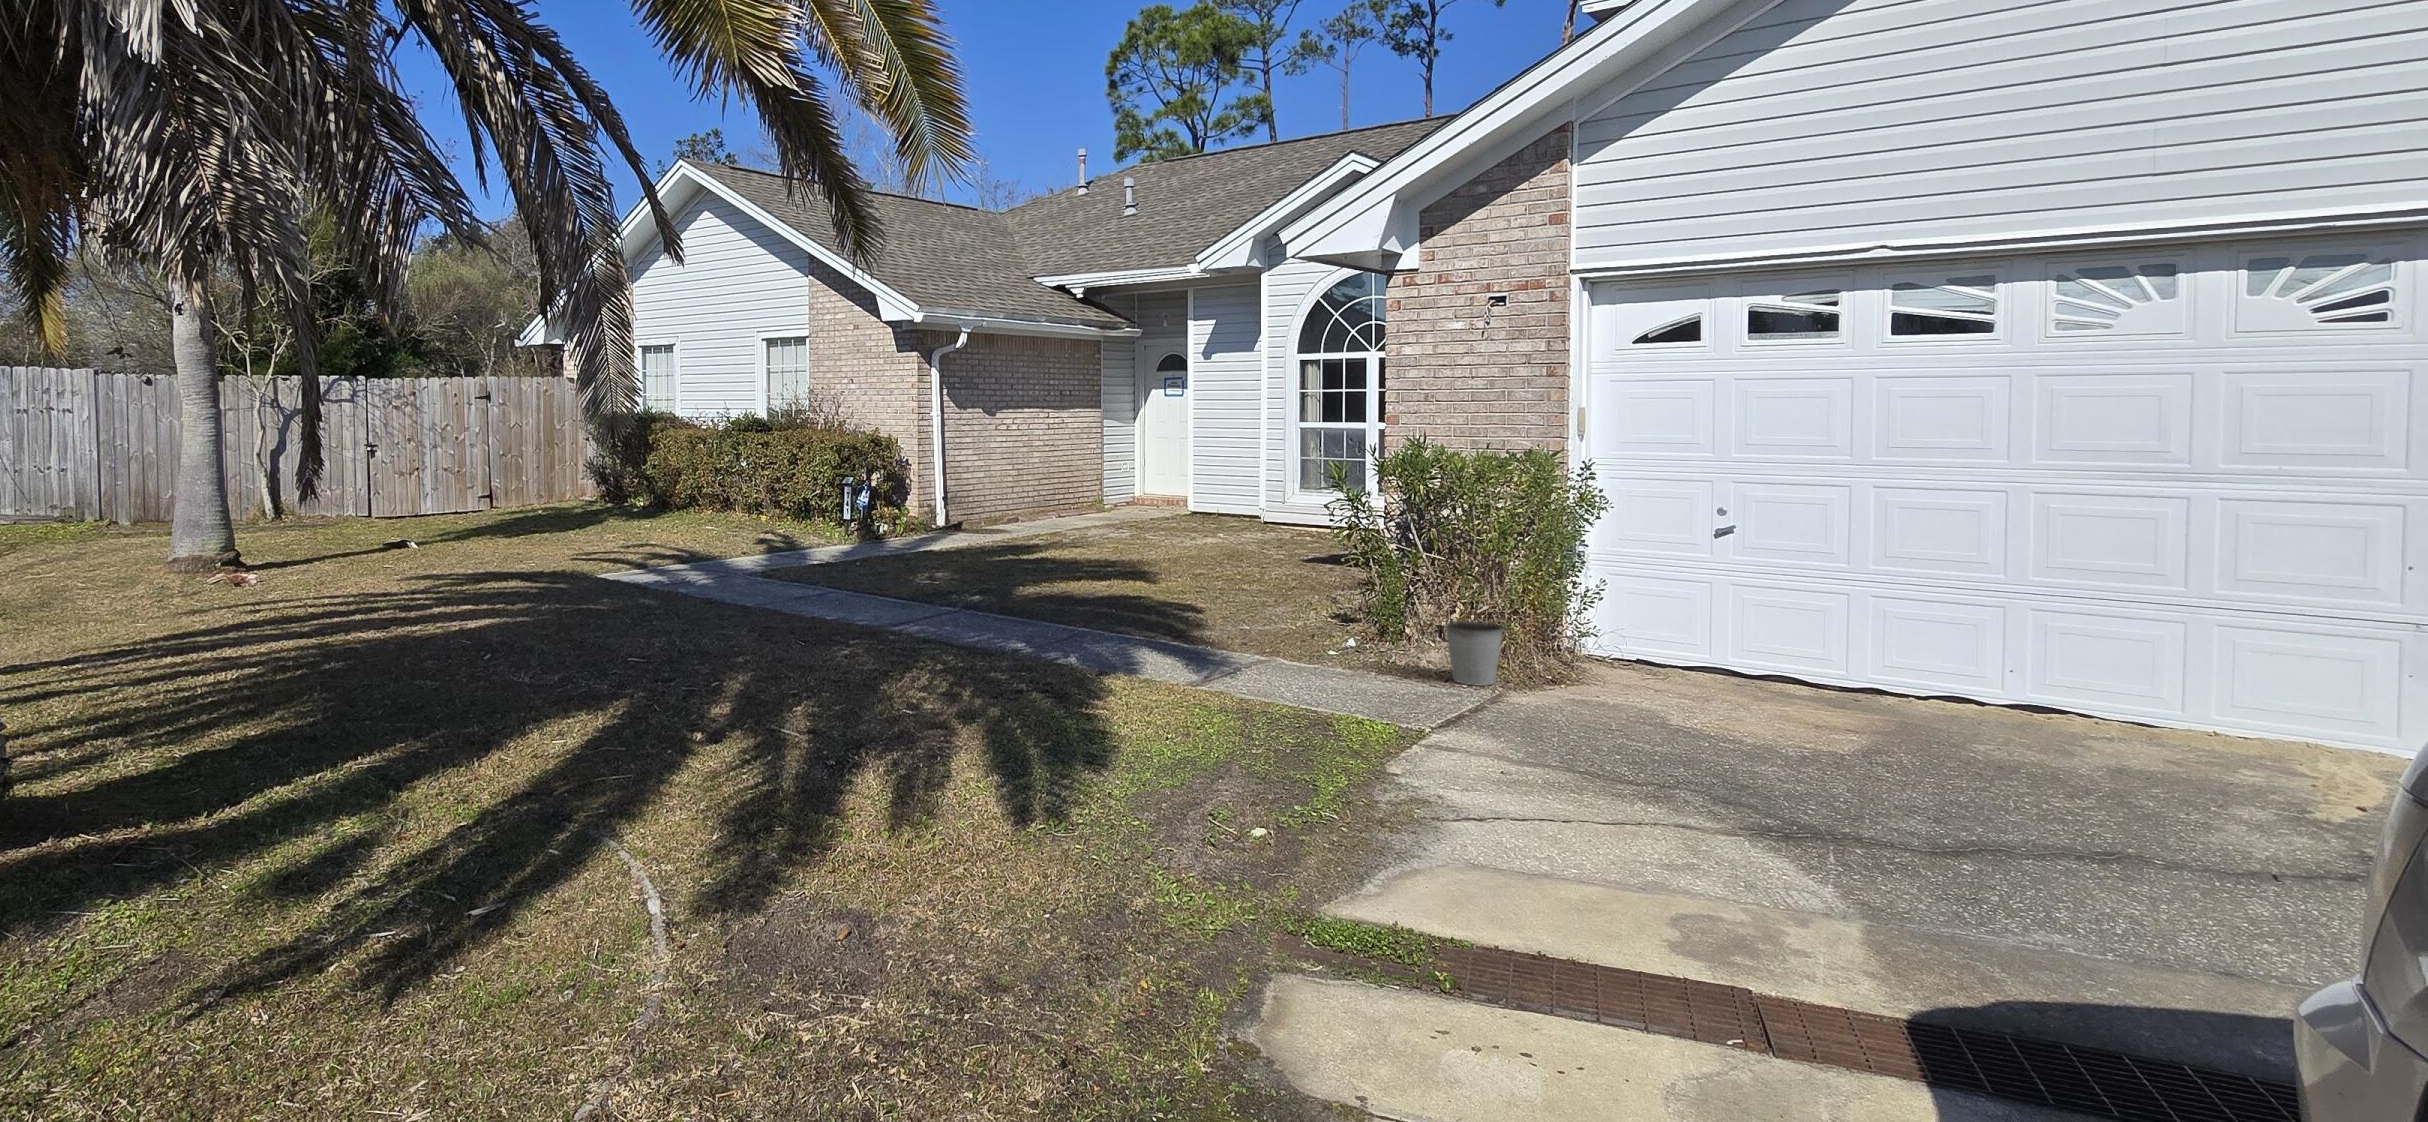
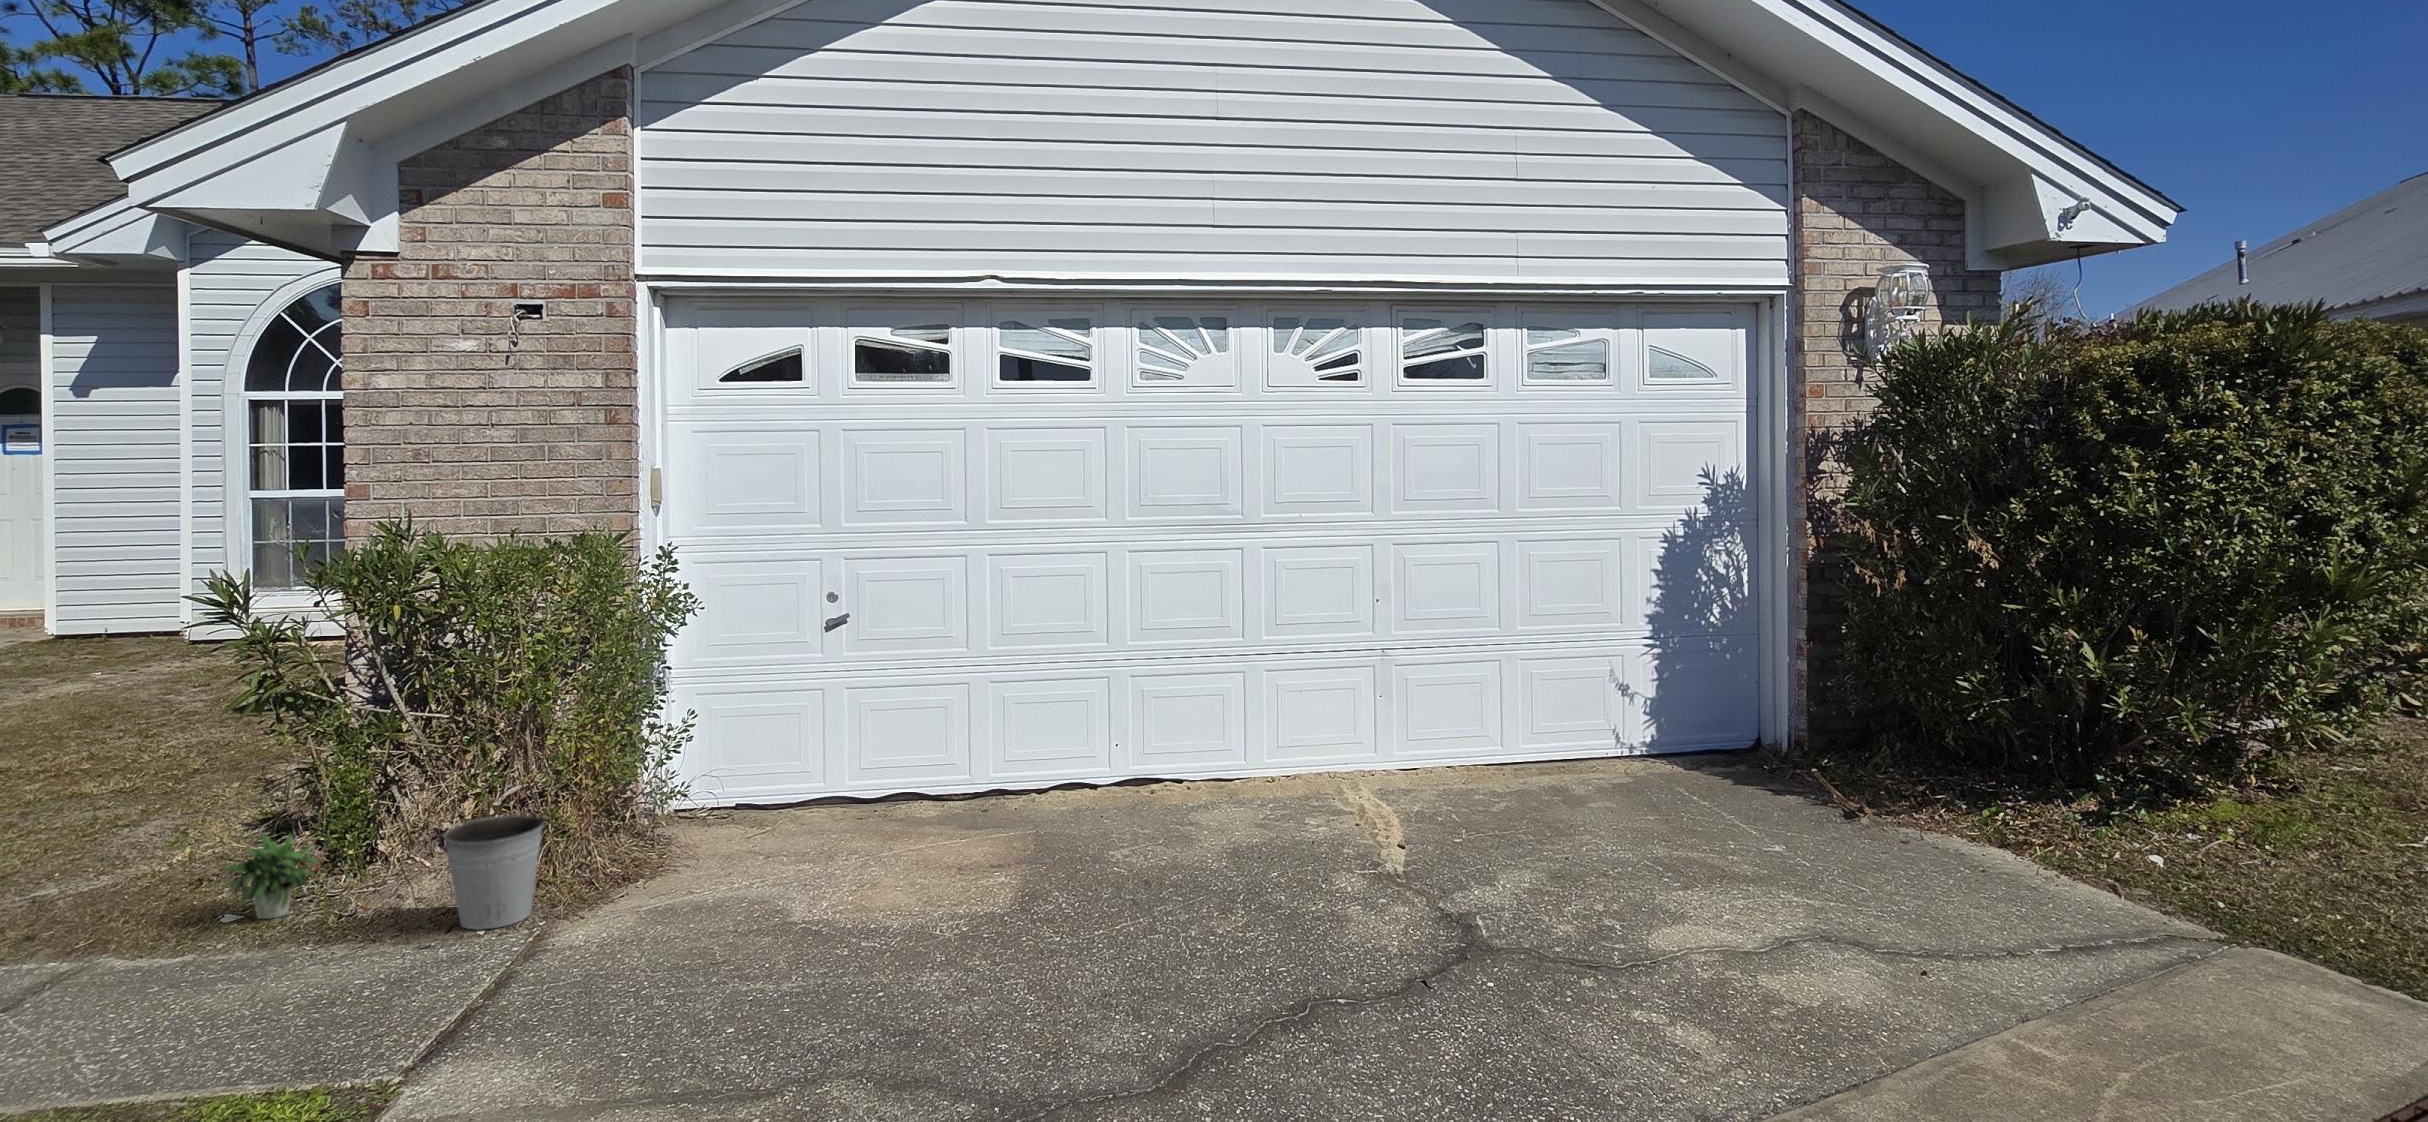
potted plant: none [1326,612,1377,659] -> present [224,834,320,919]

